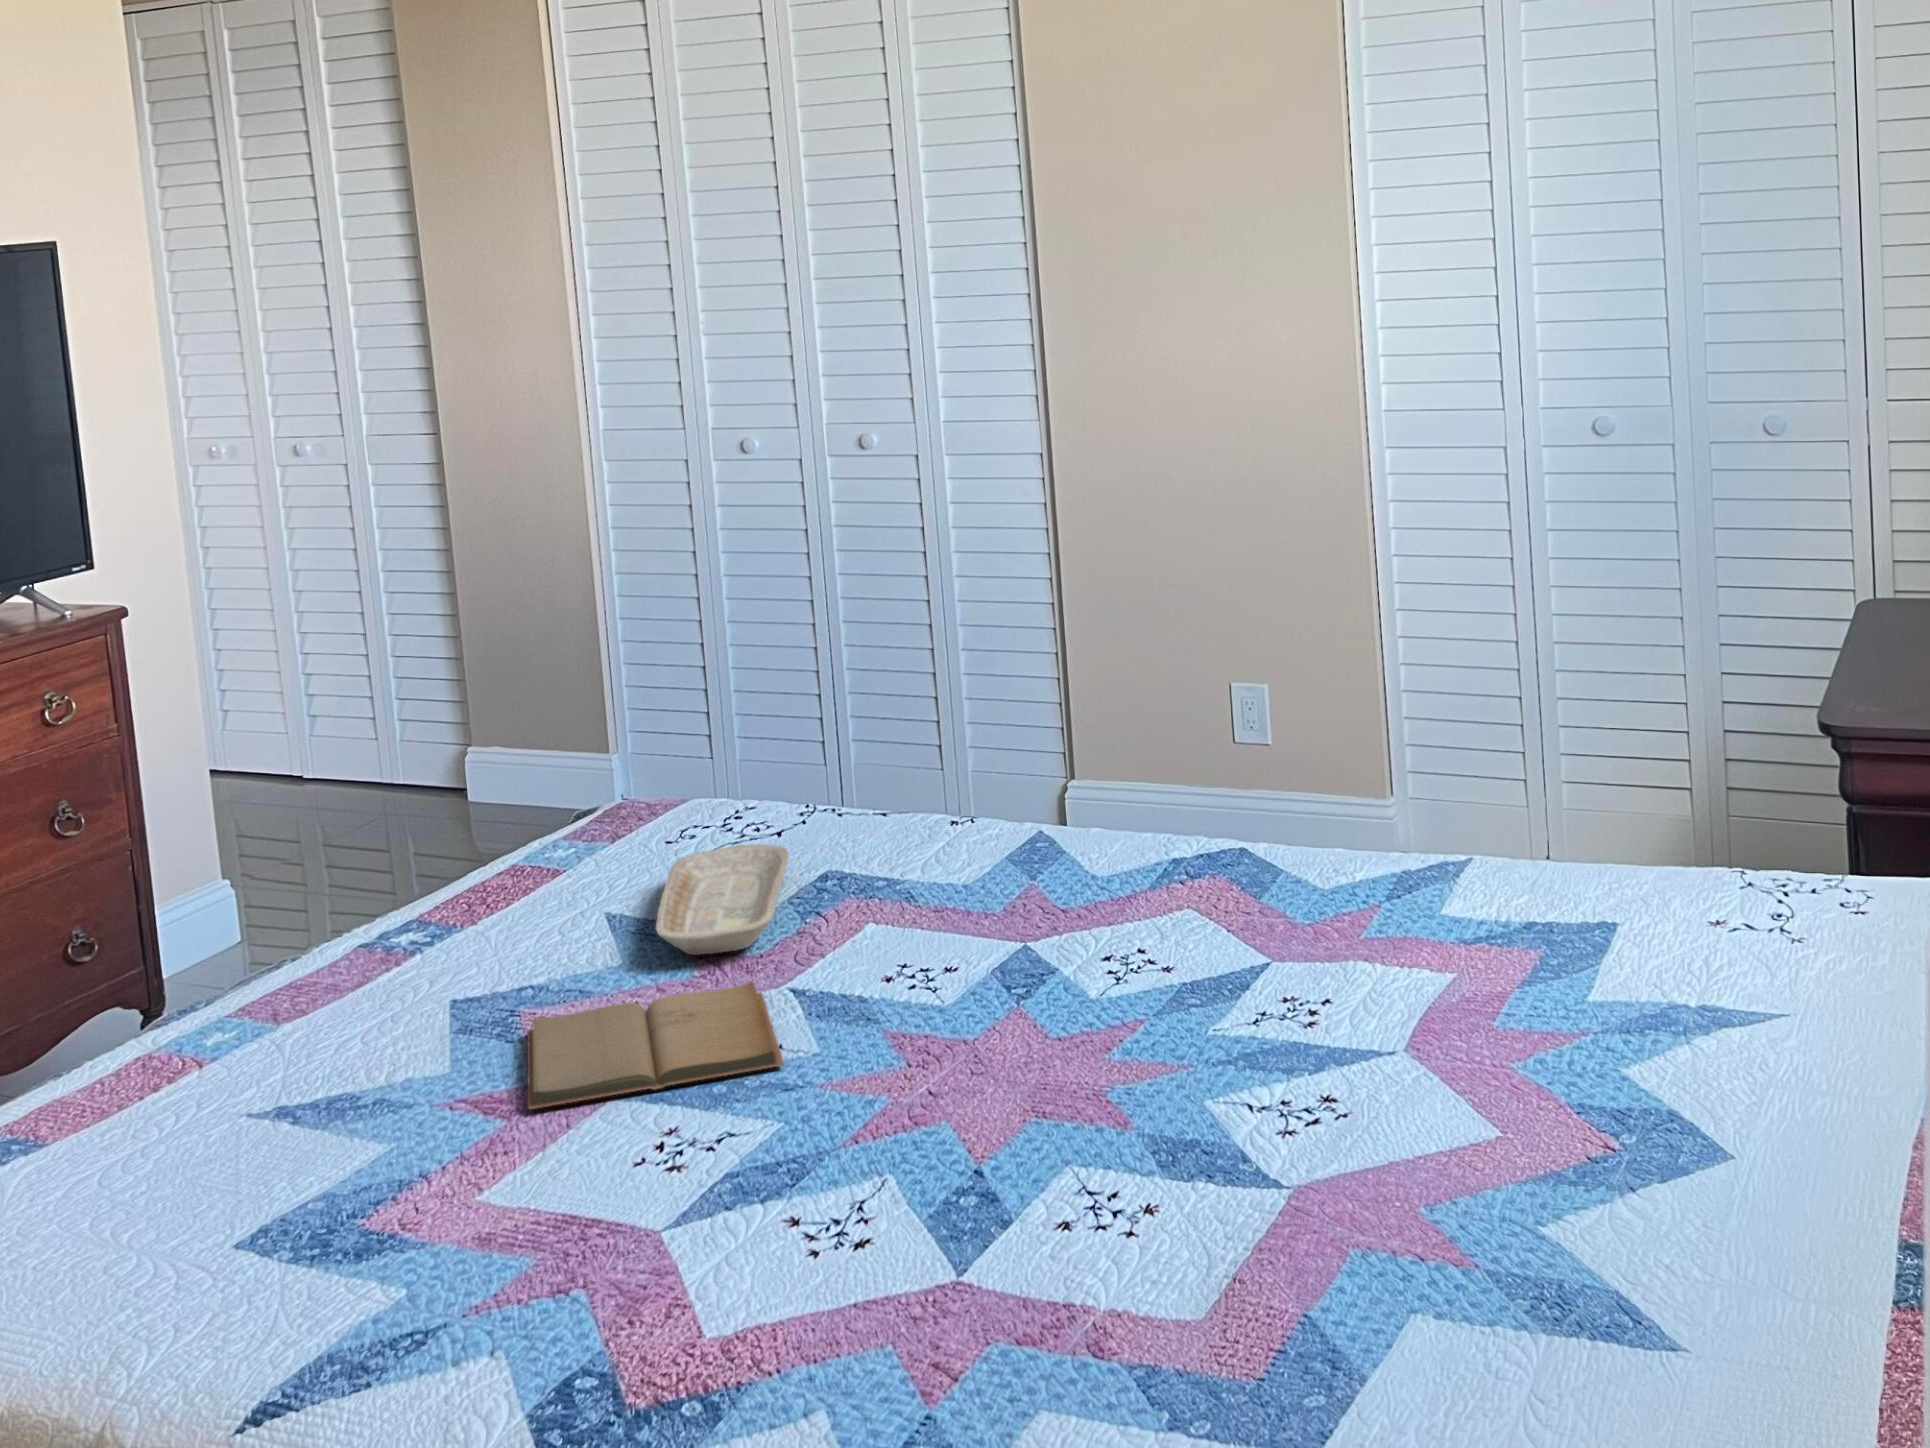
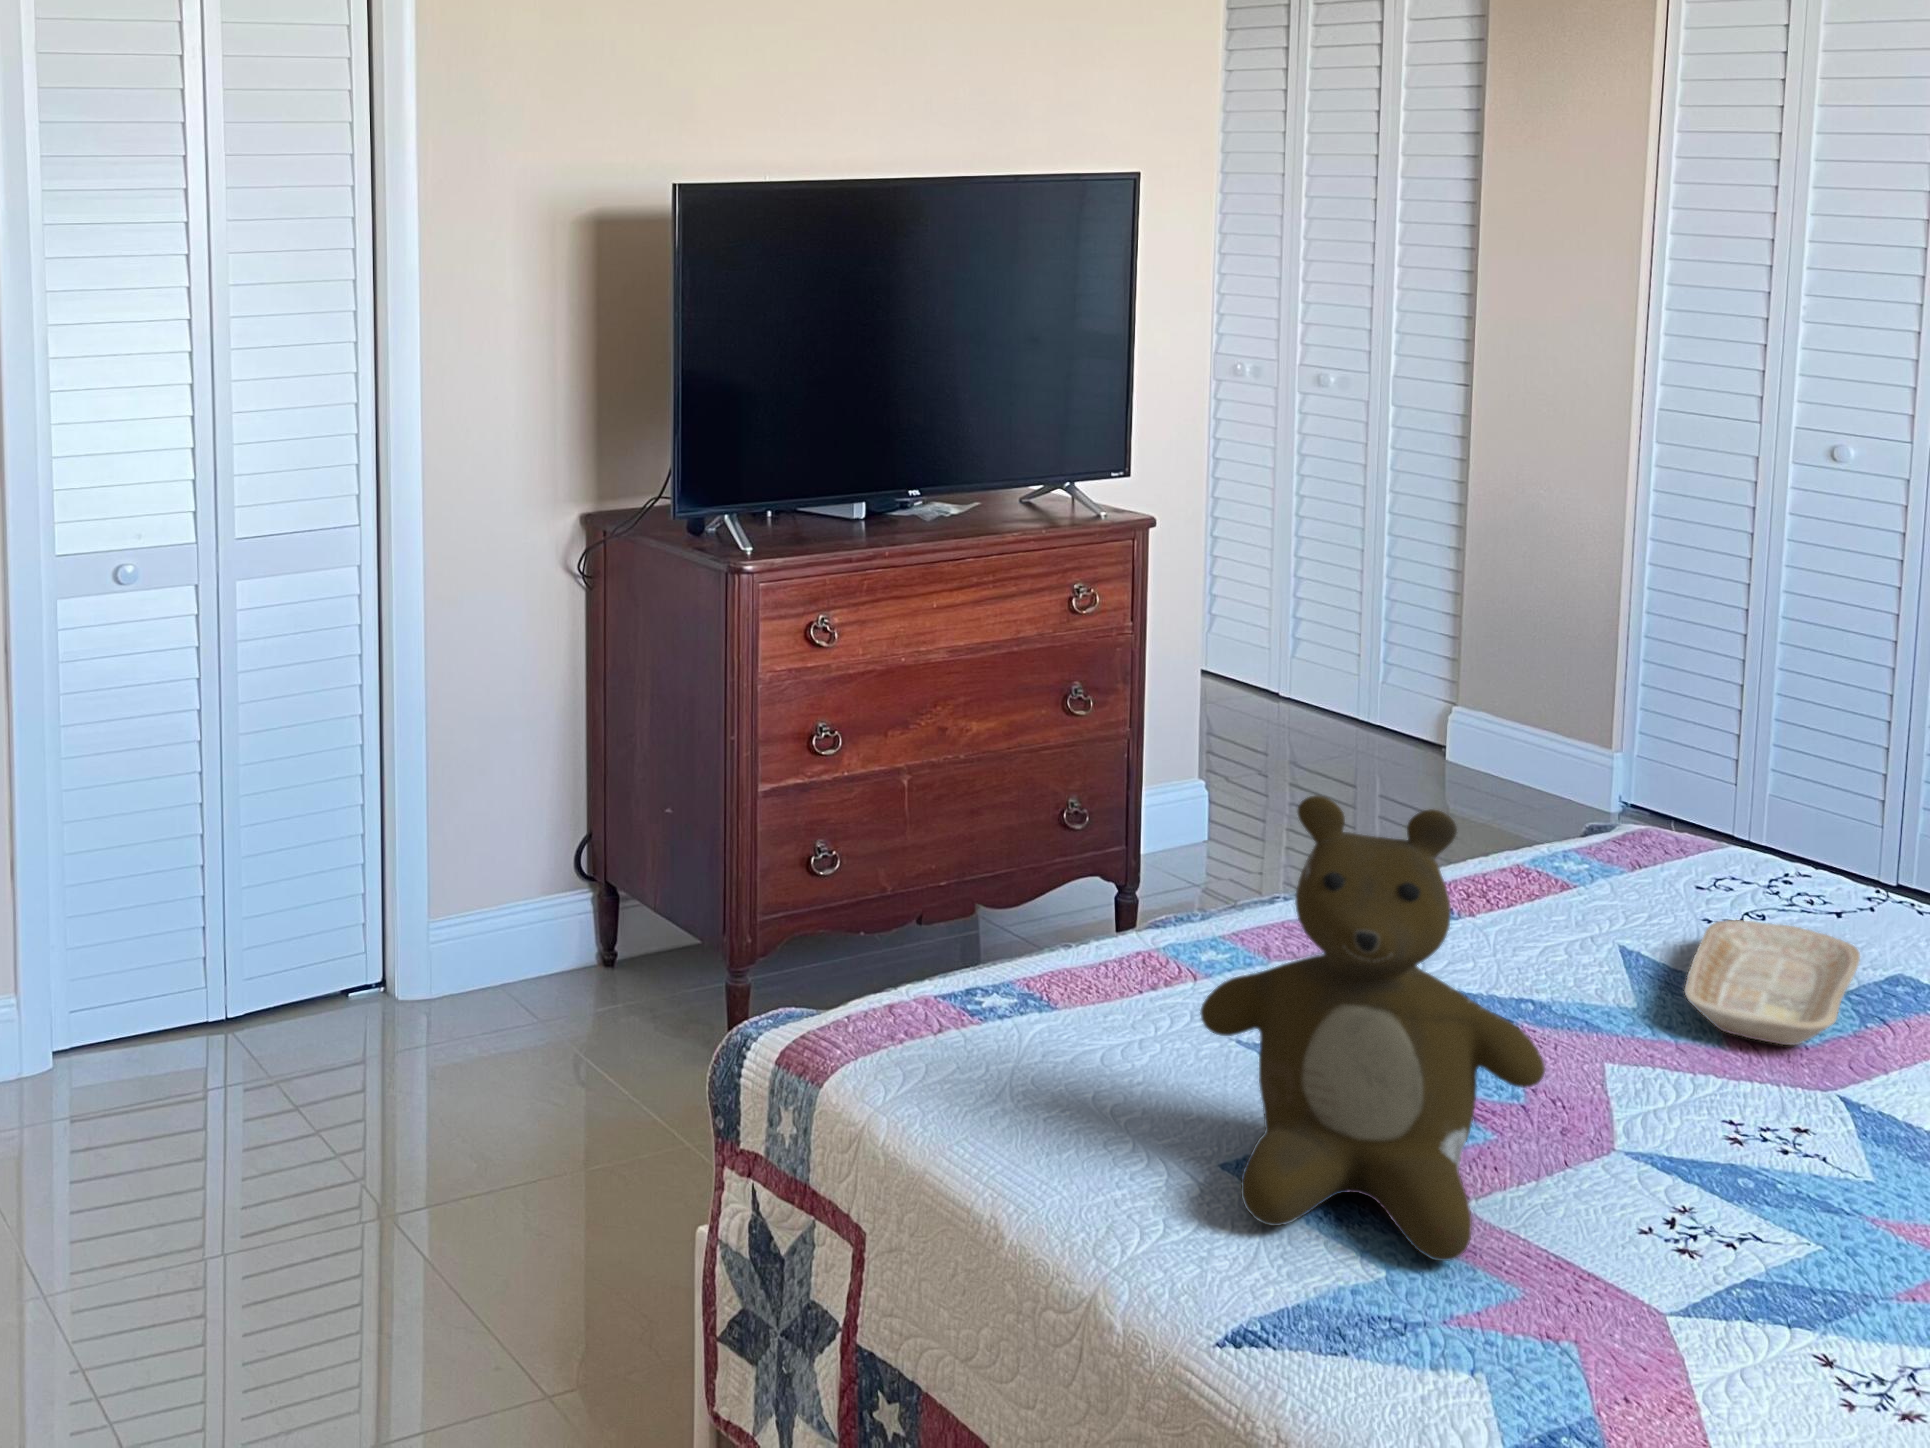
teddy bear: none [190,812,532,1297] -> present [1200,796,1545,1261]
book: present [527,982,784,1109] -> none [1523,1042,1834,1194]

